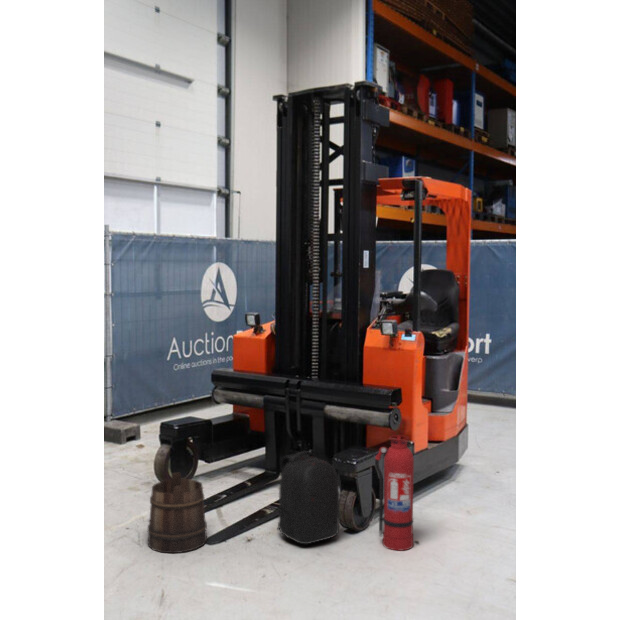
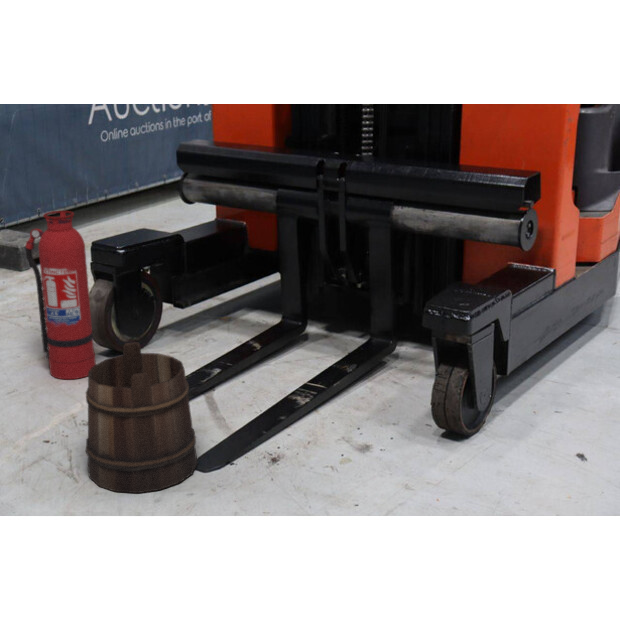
fire extinguisher: present [375,435,414,550] -> present [26,211,96,379]
backpack: present [278,451,340,544] -> none [320,299,442,468]

